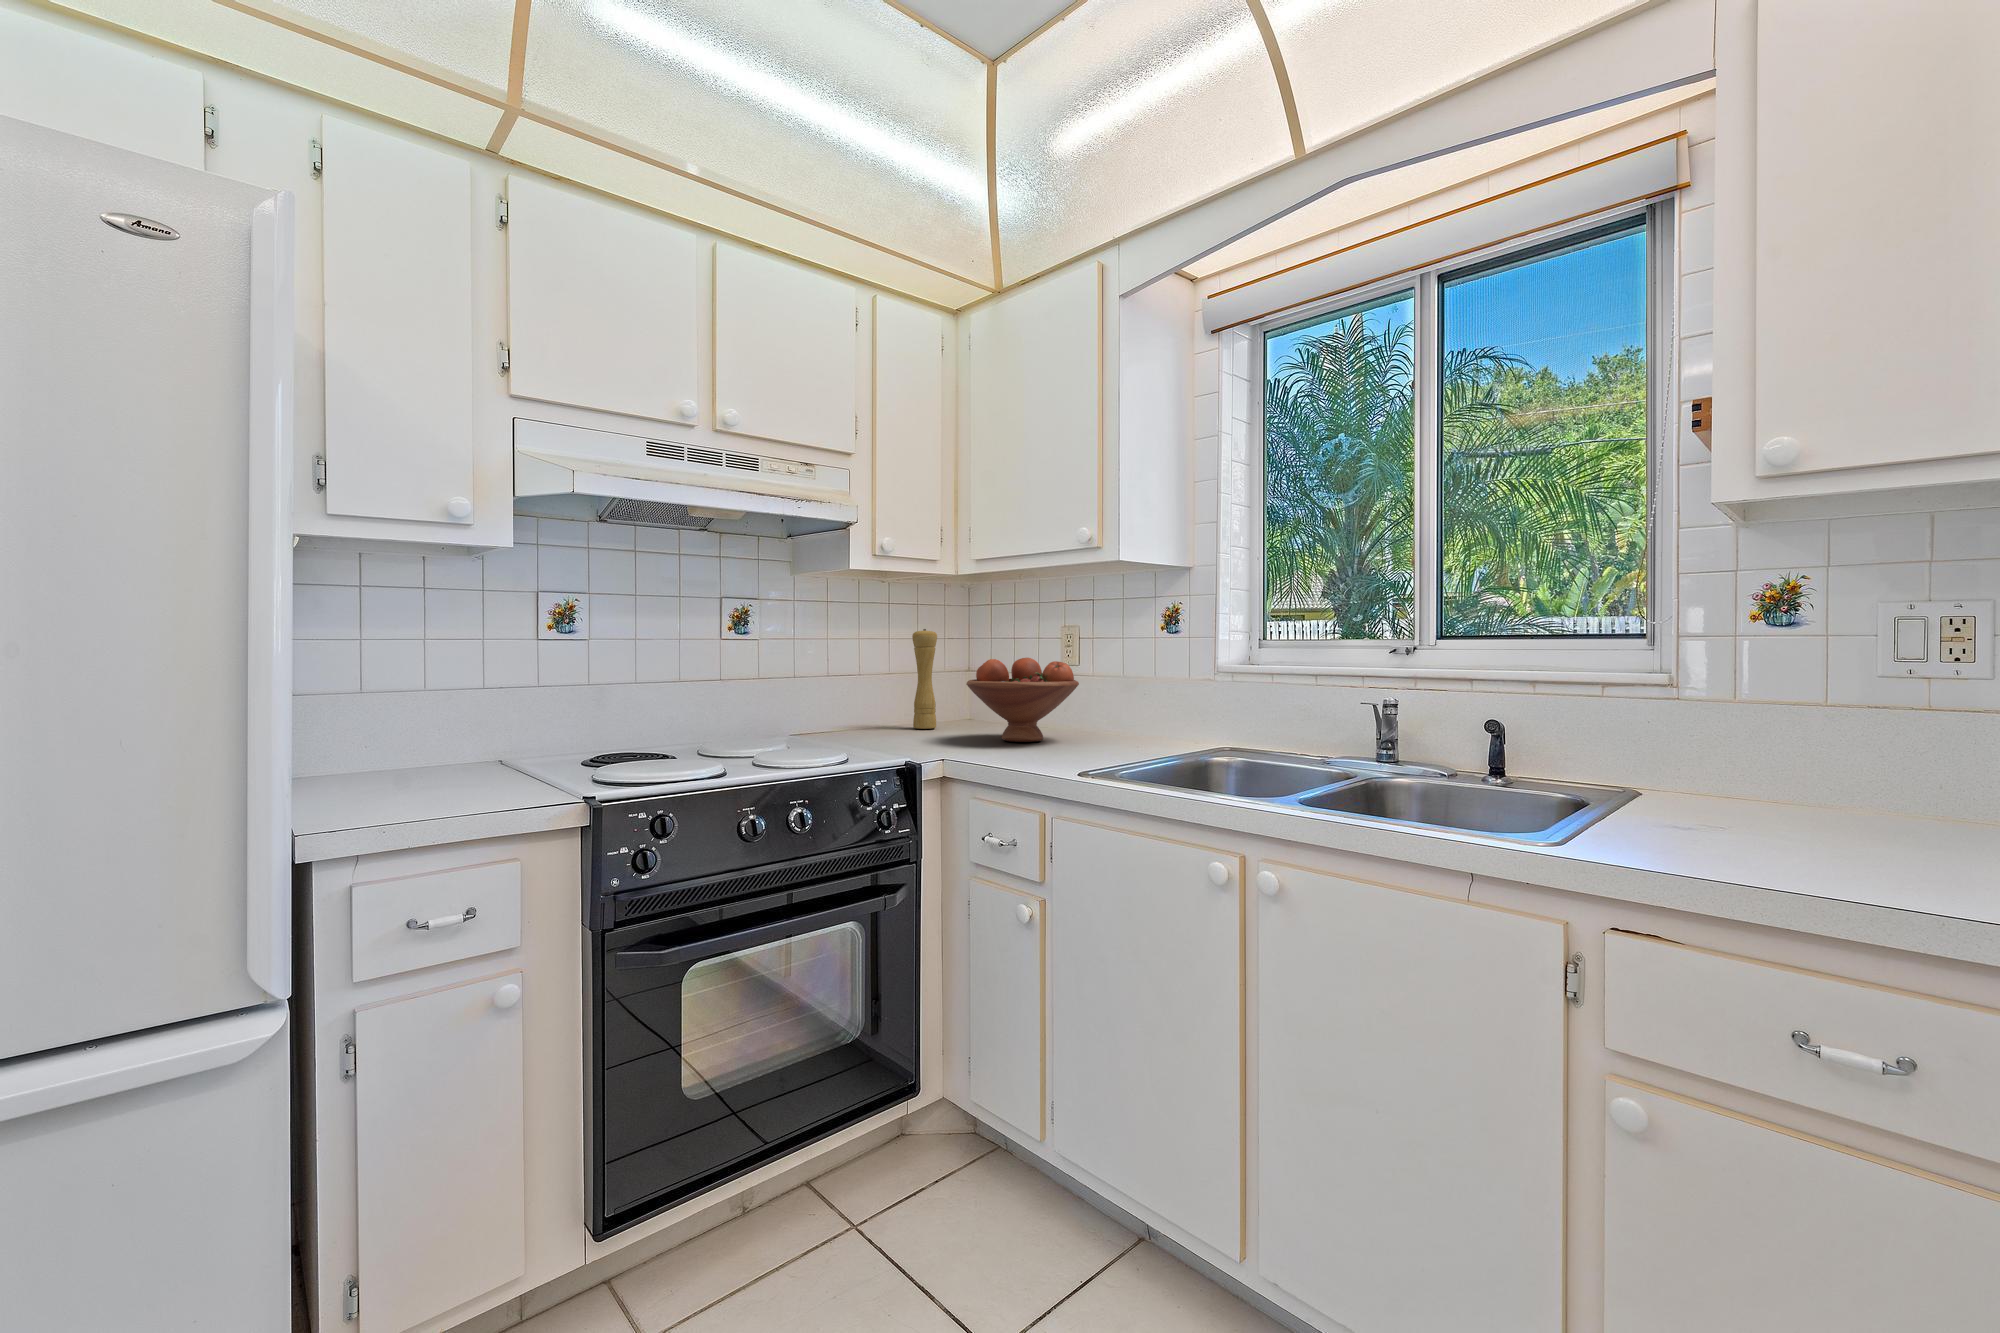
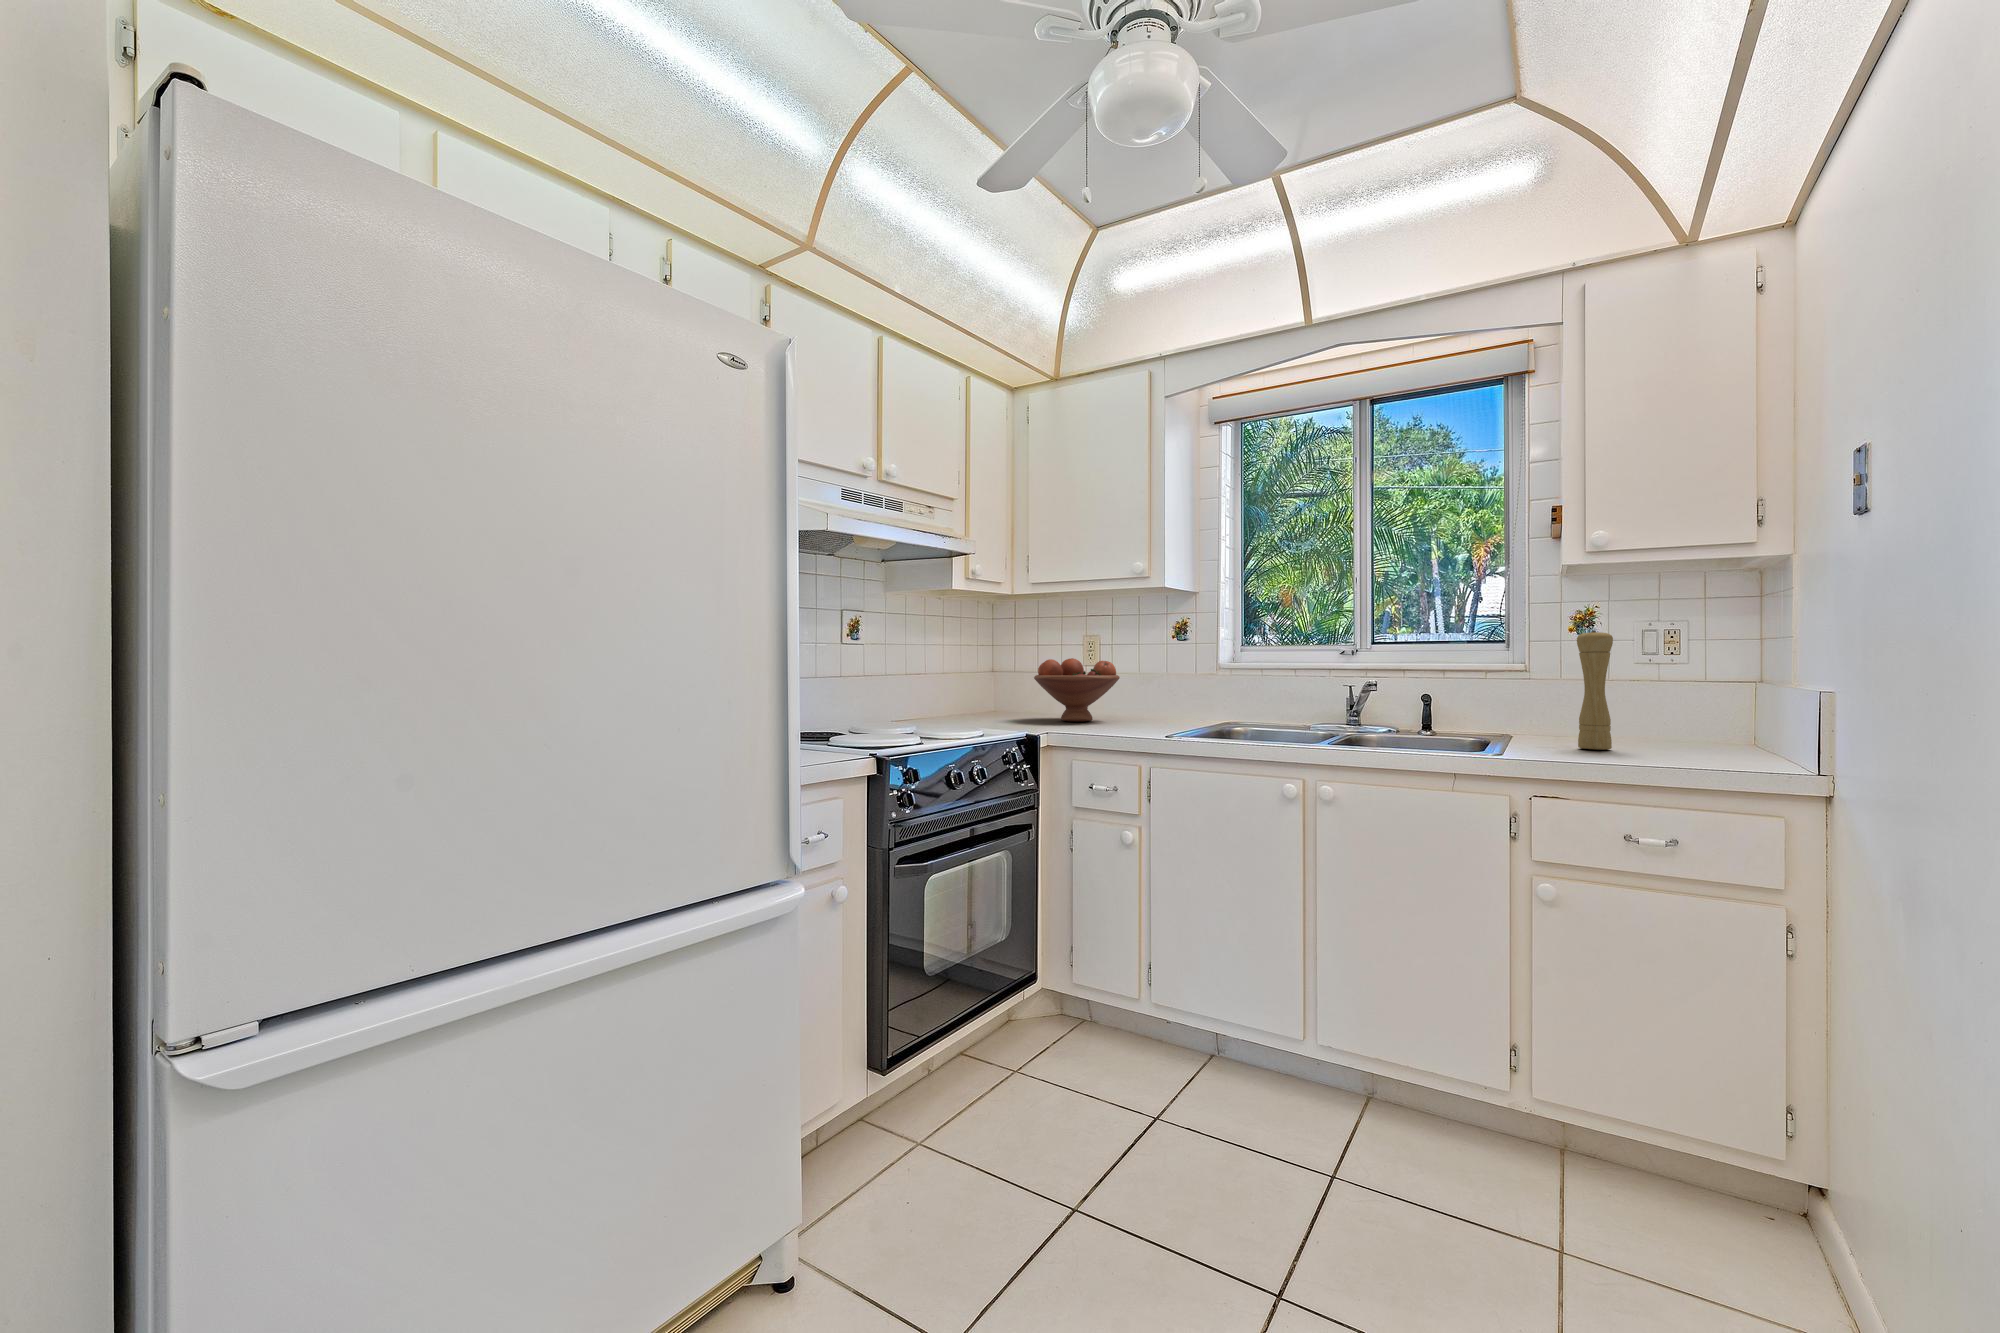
pepper mill: present [912,629,937,729] -> present [1577,630,1613,750]

